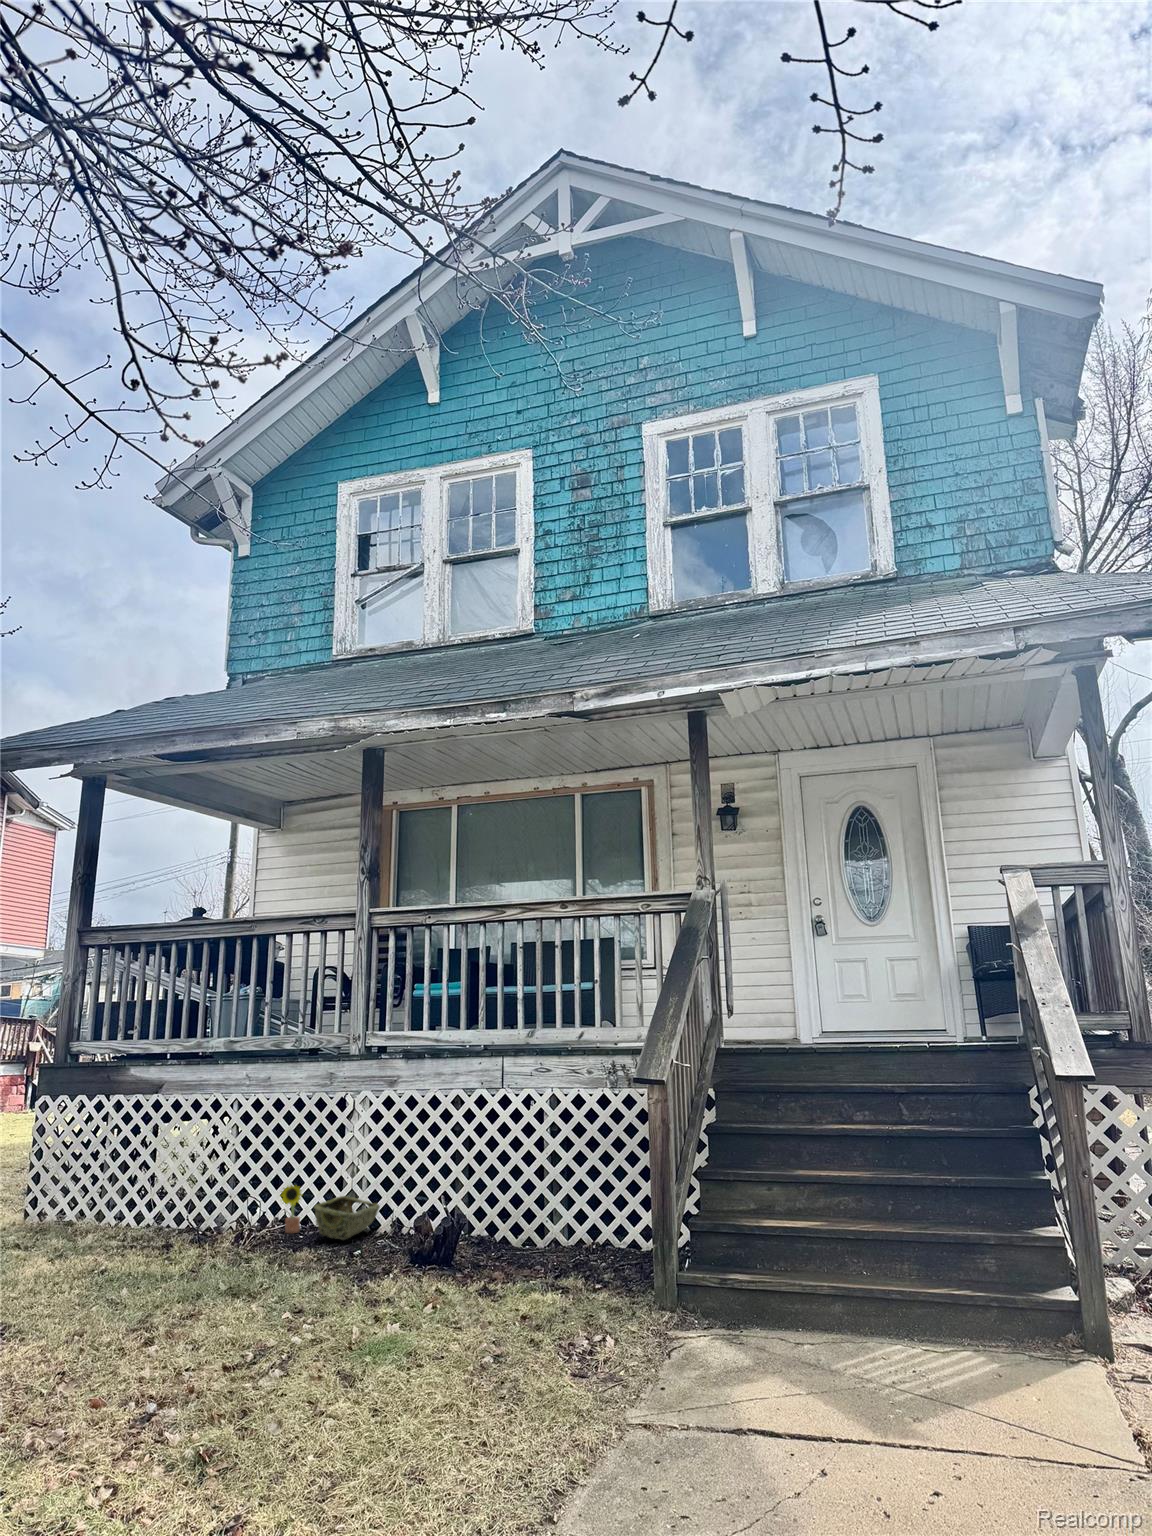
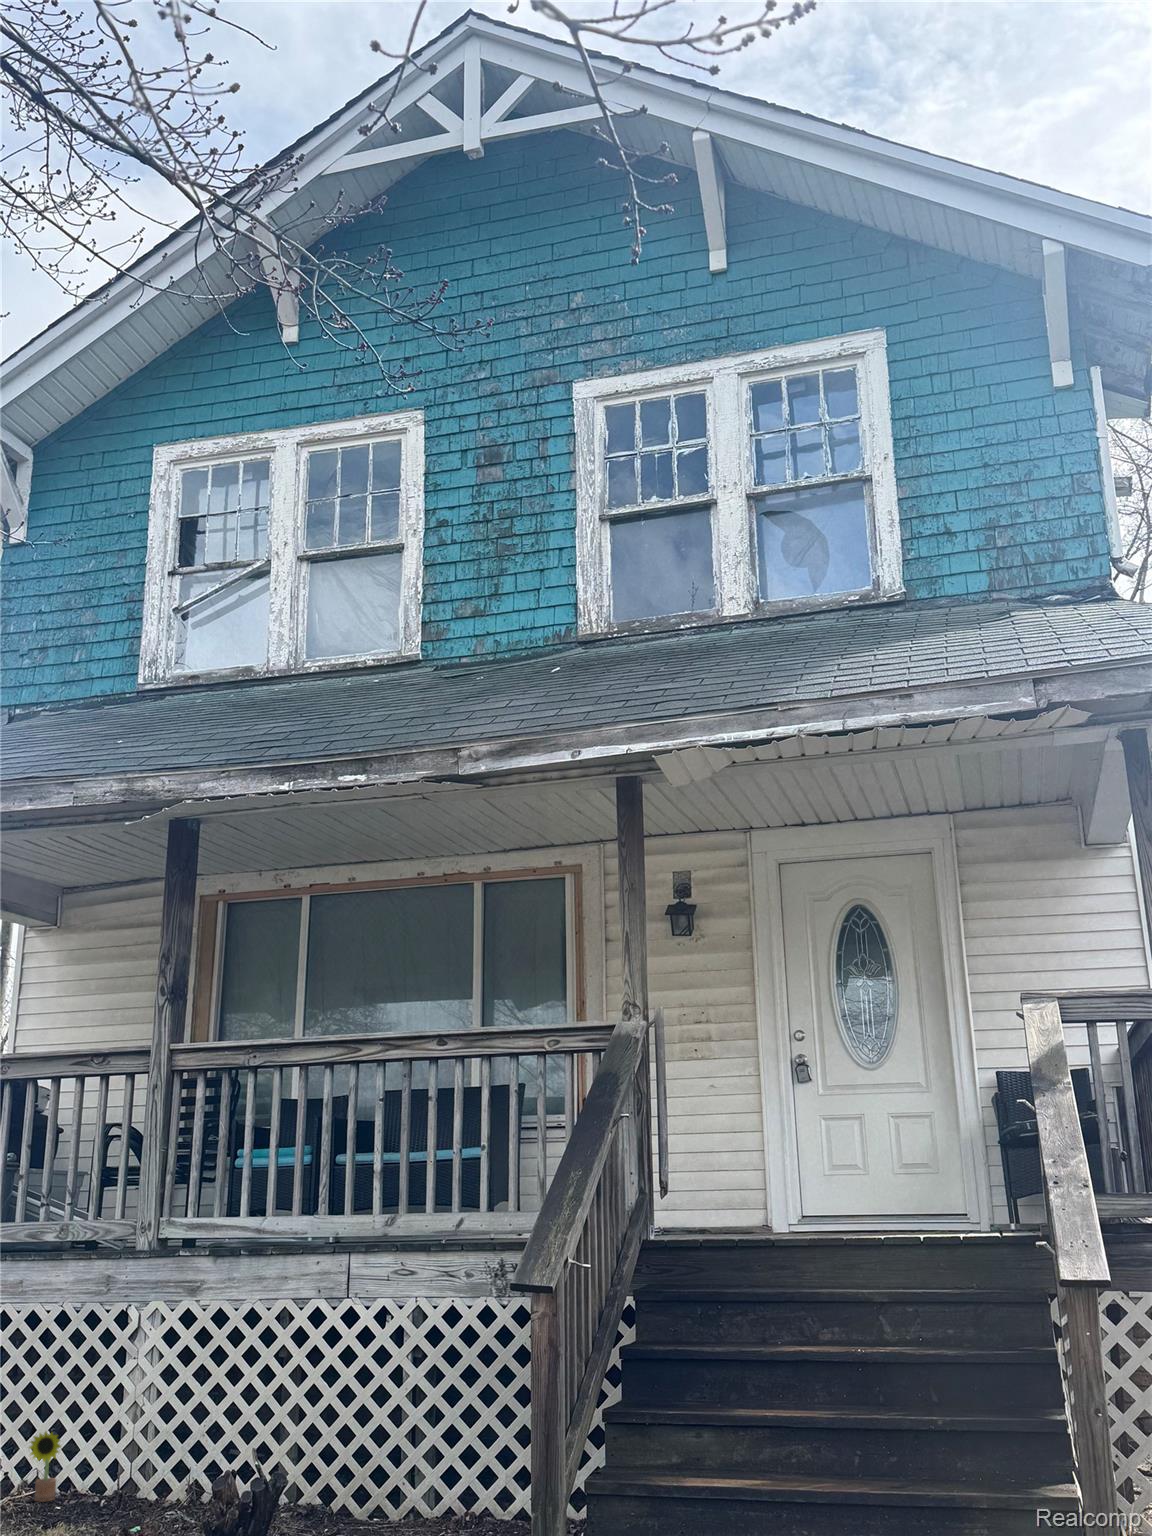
woven basket: present [314,1196,379,1240] -> none [75,1449,170,1511]

